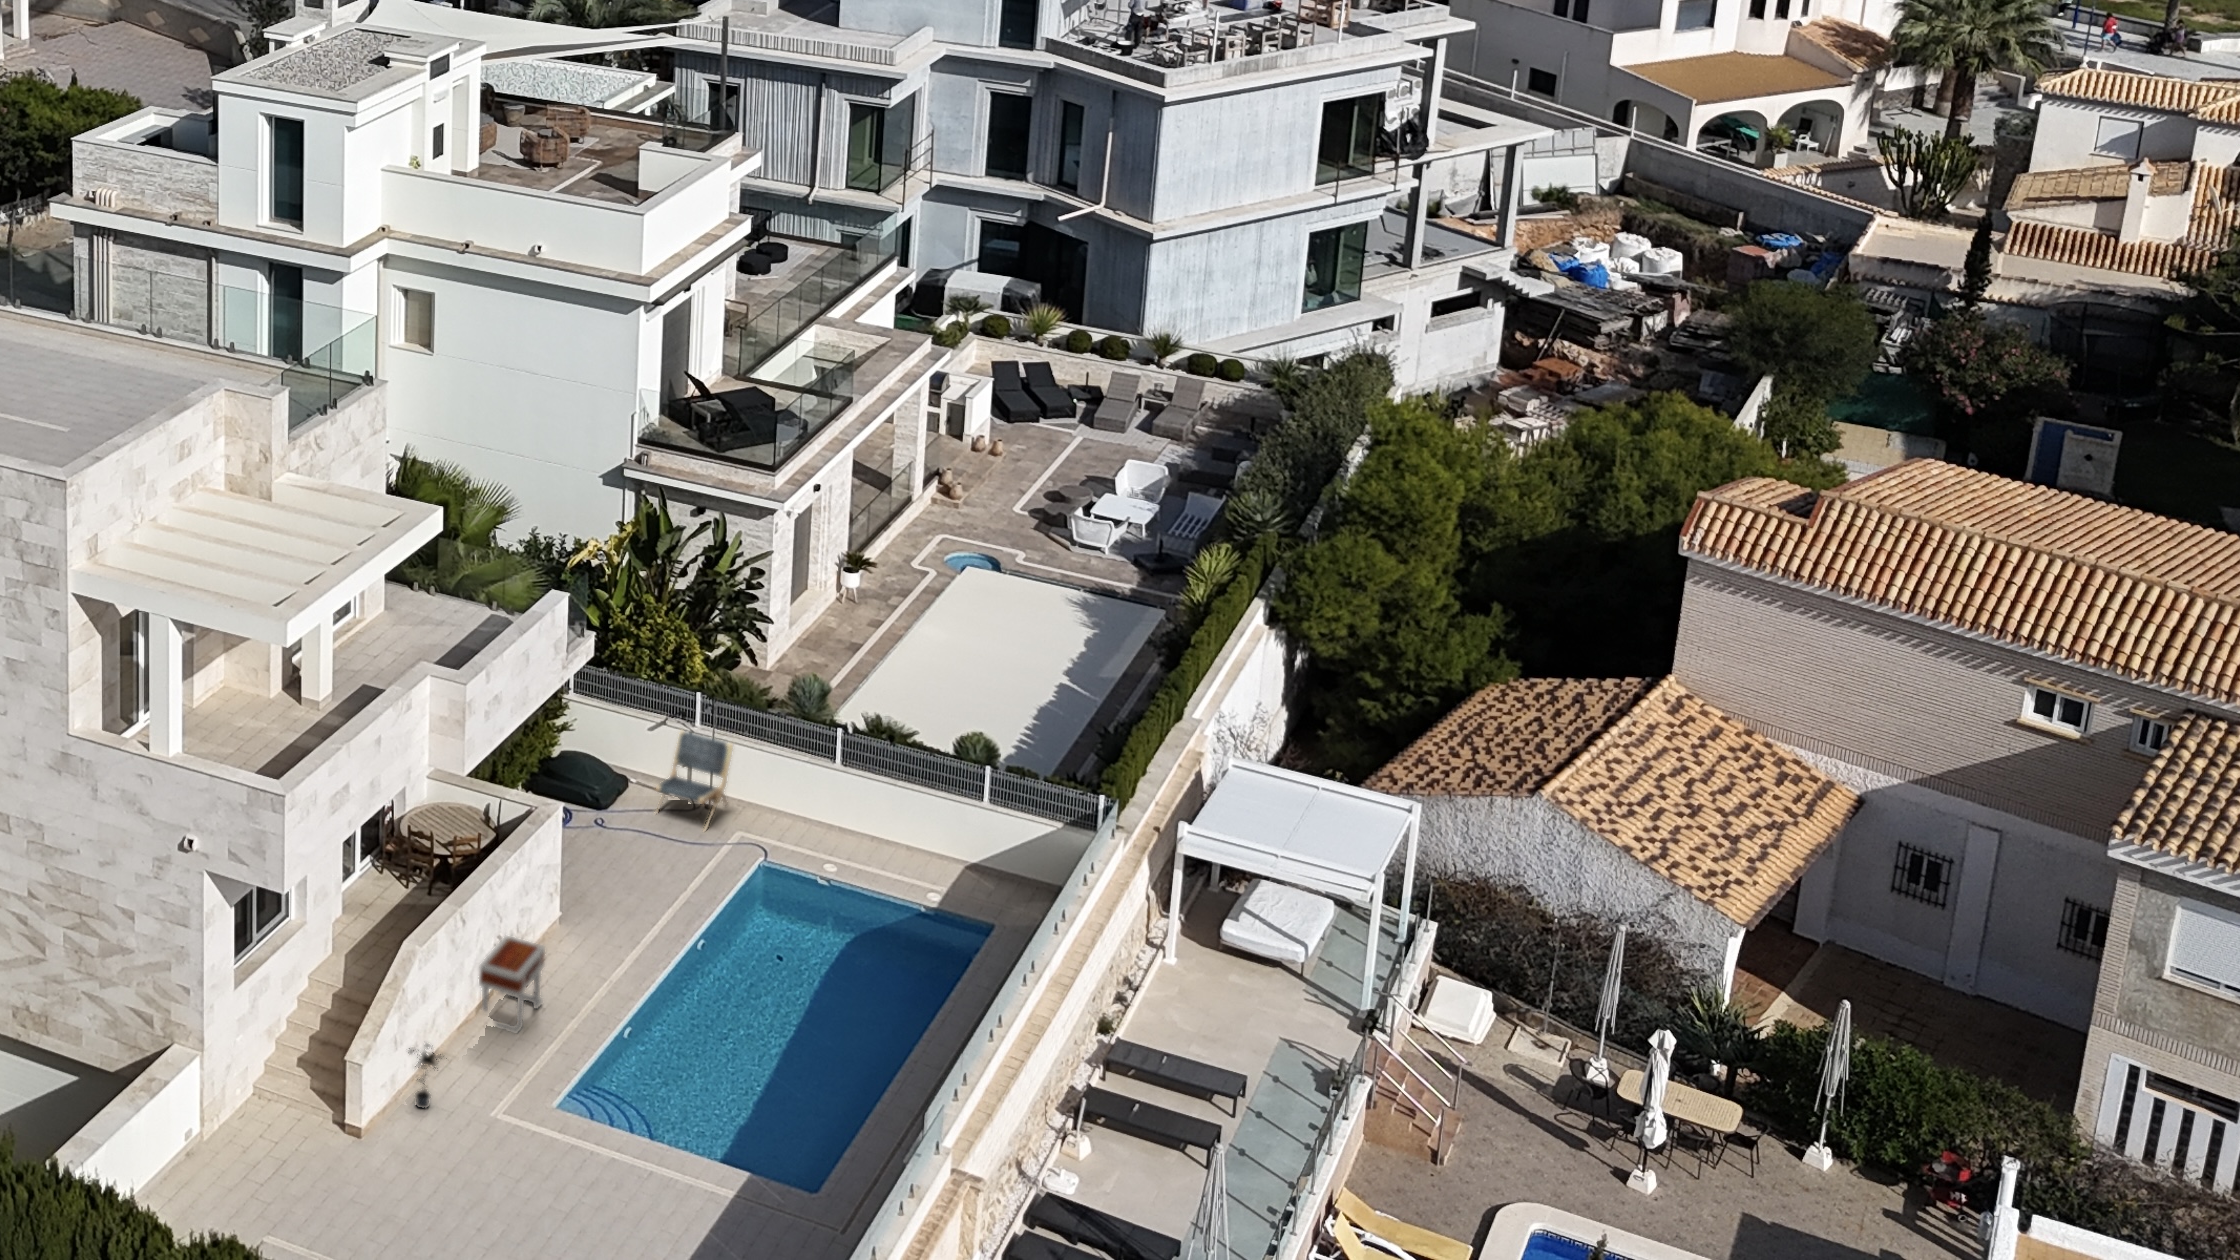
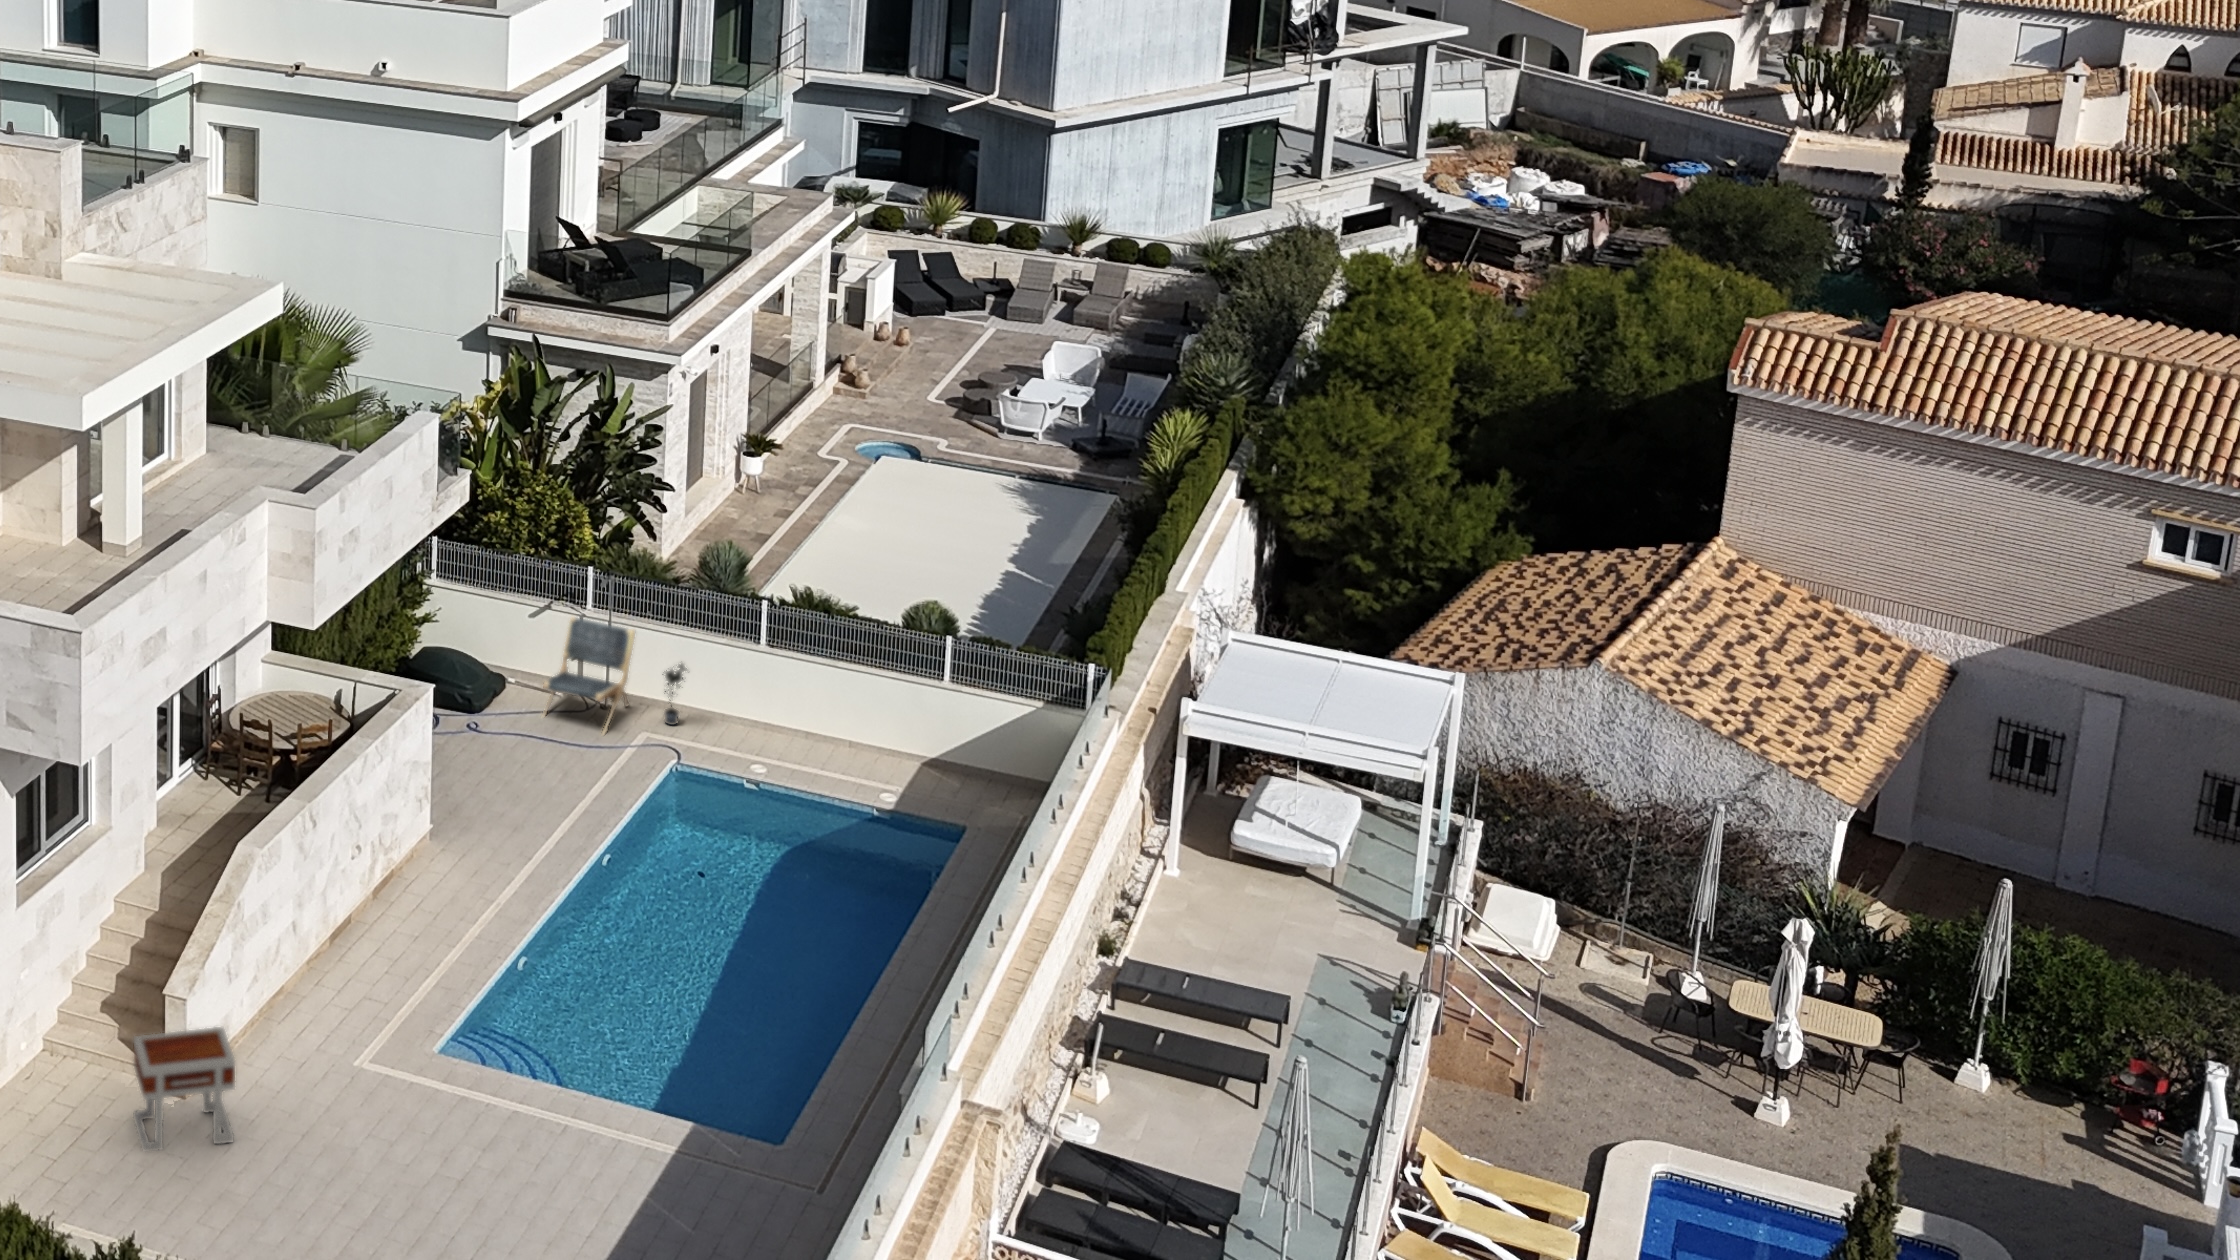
side table: present [479,936,545,1033] -> present [133,1027,235,1151]
potted plant: present [408,1044,447,1108] -> present [662,664,687,725]

